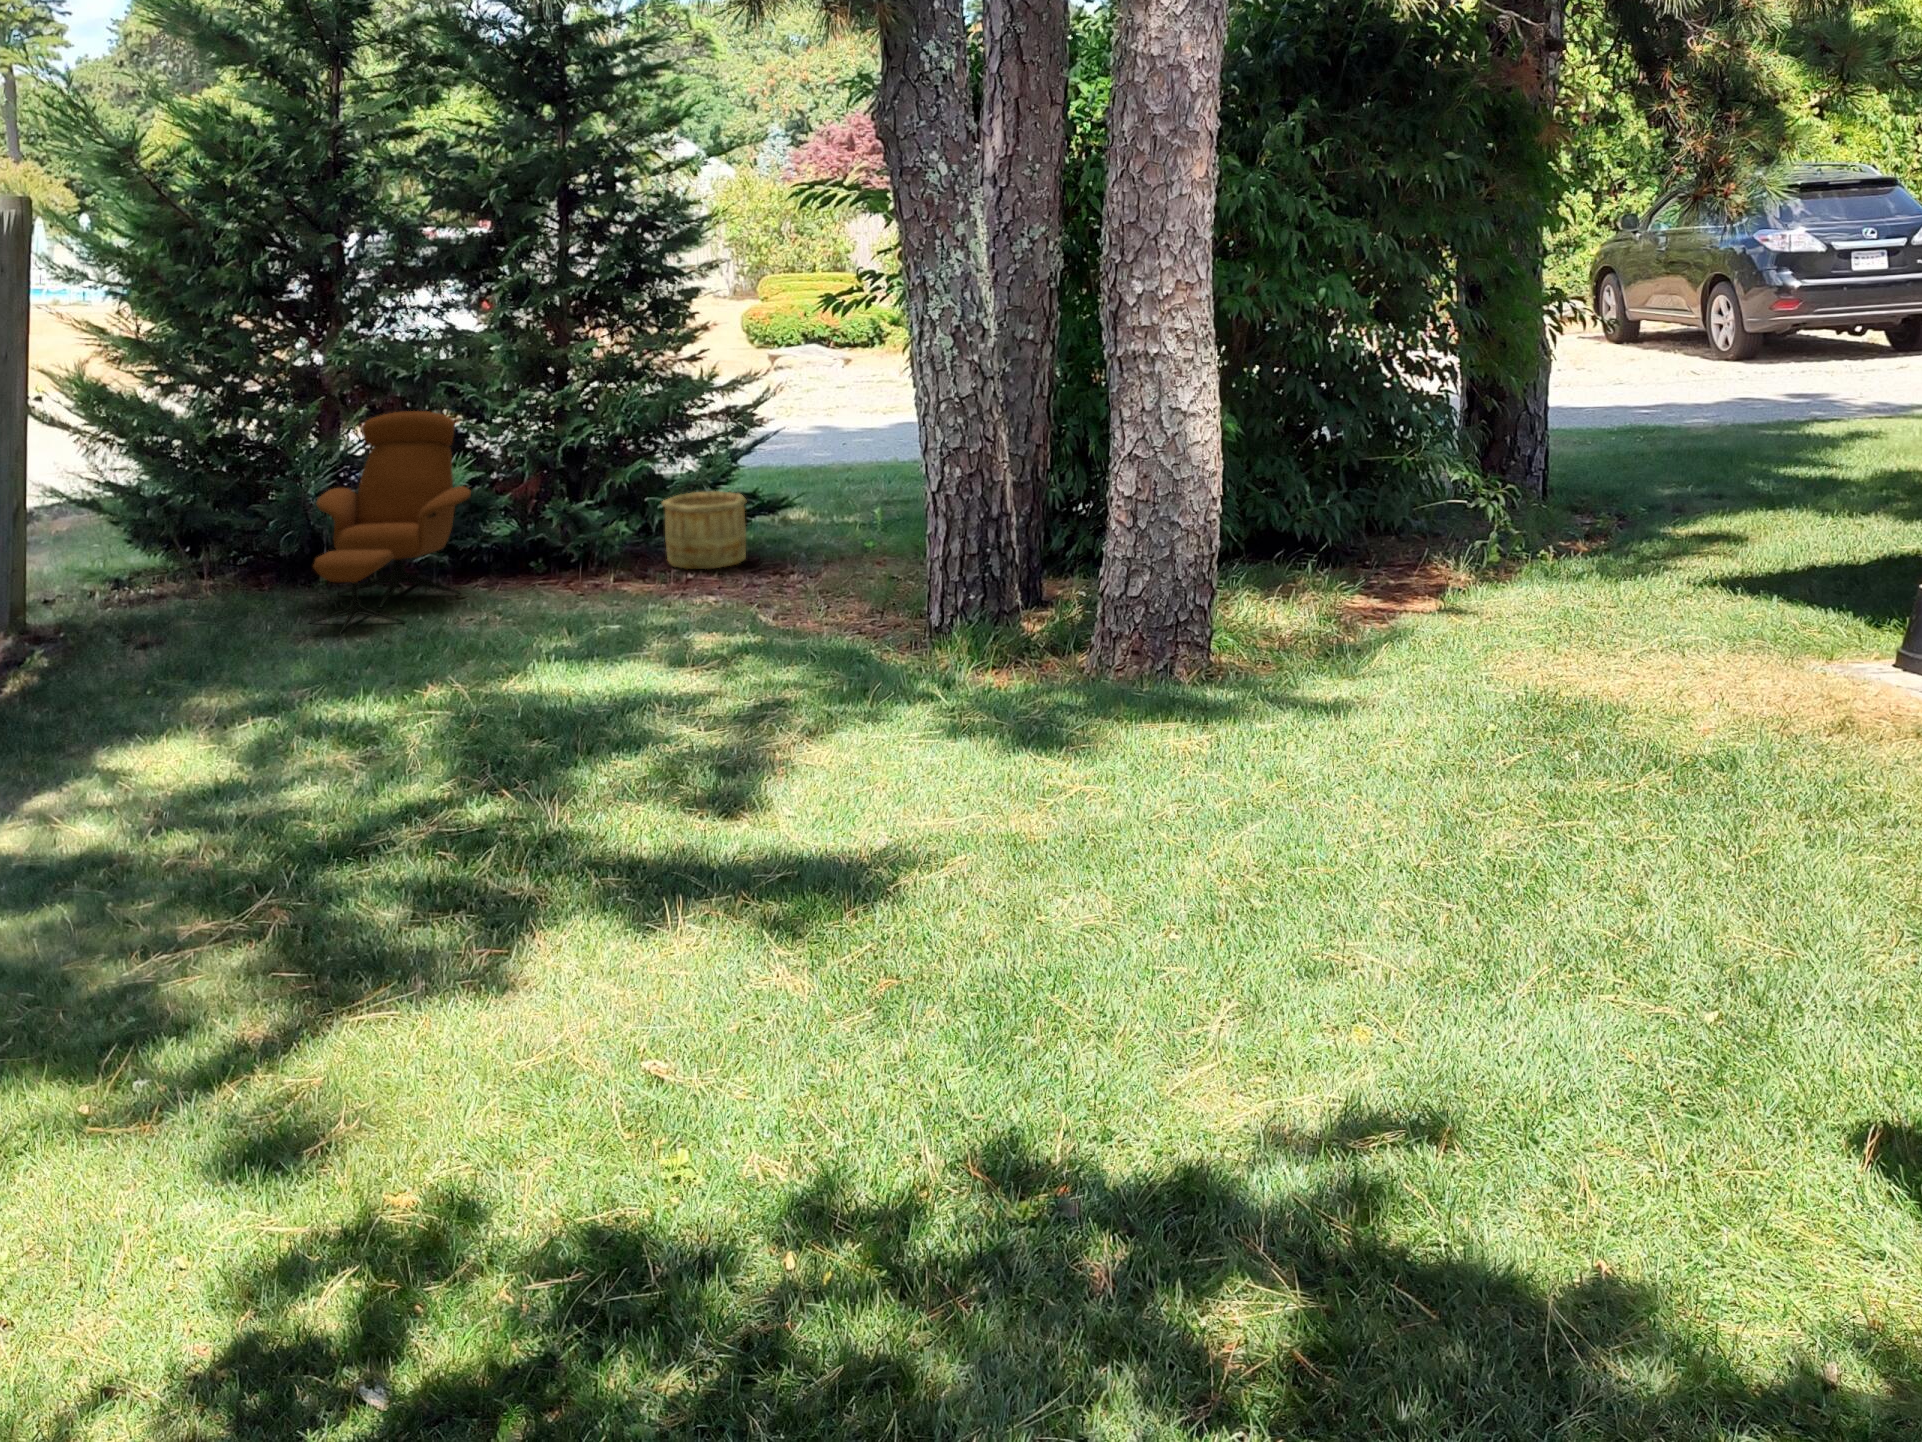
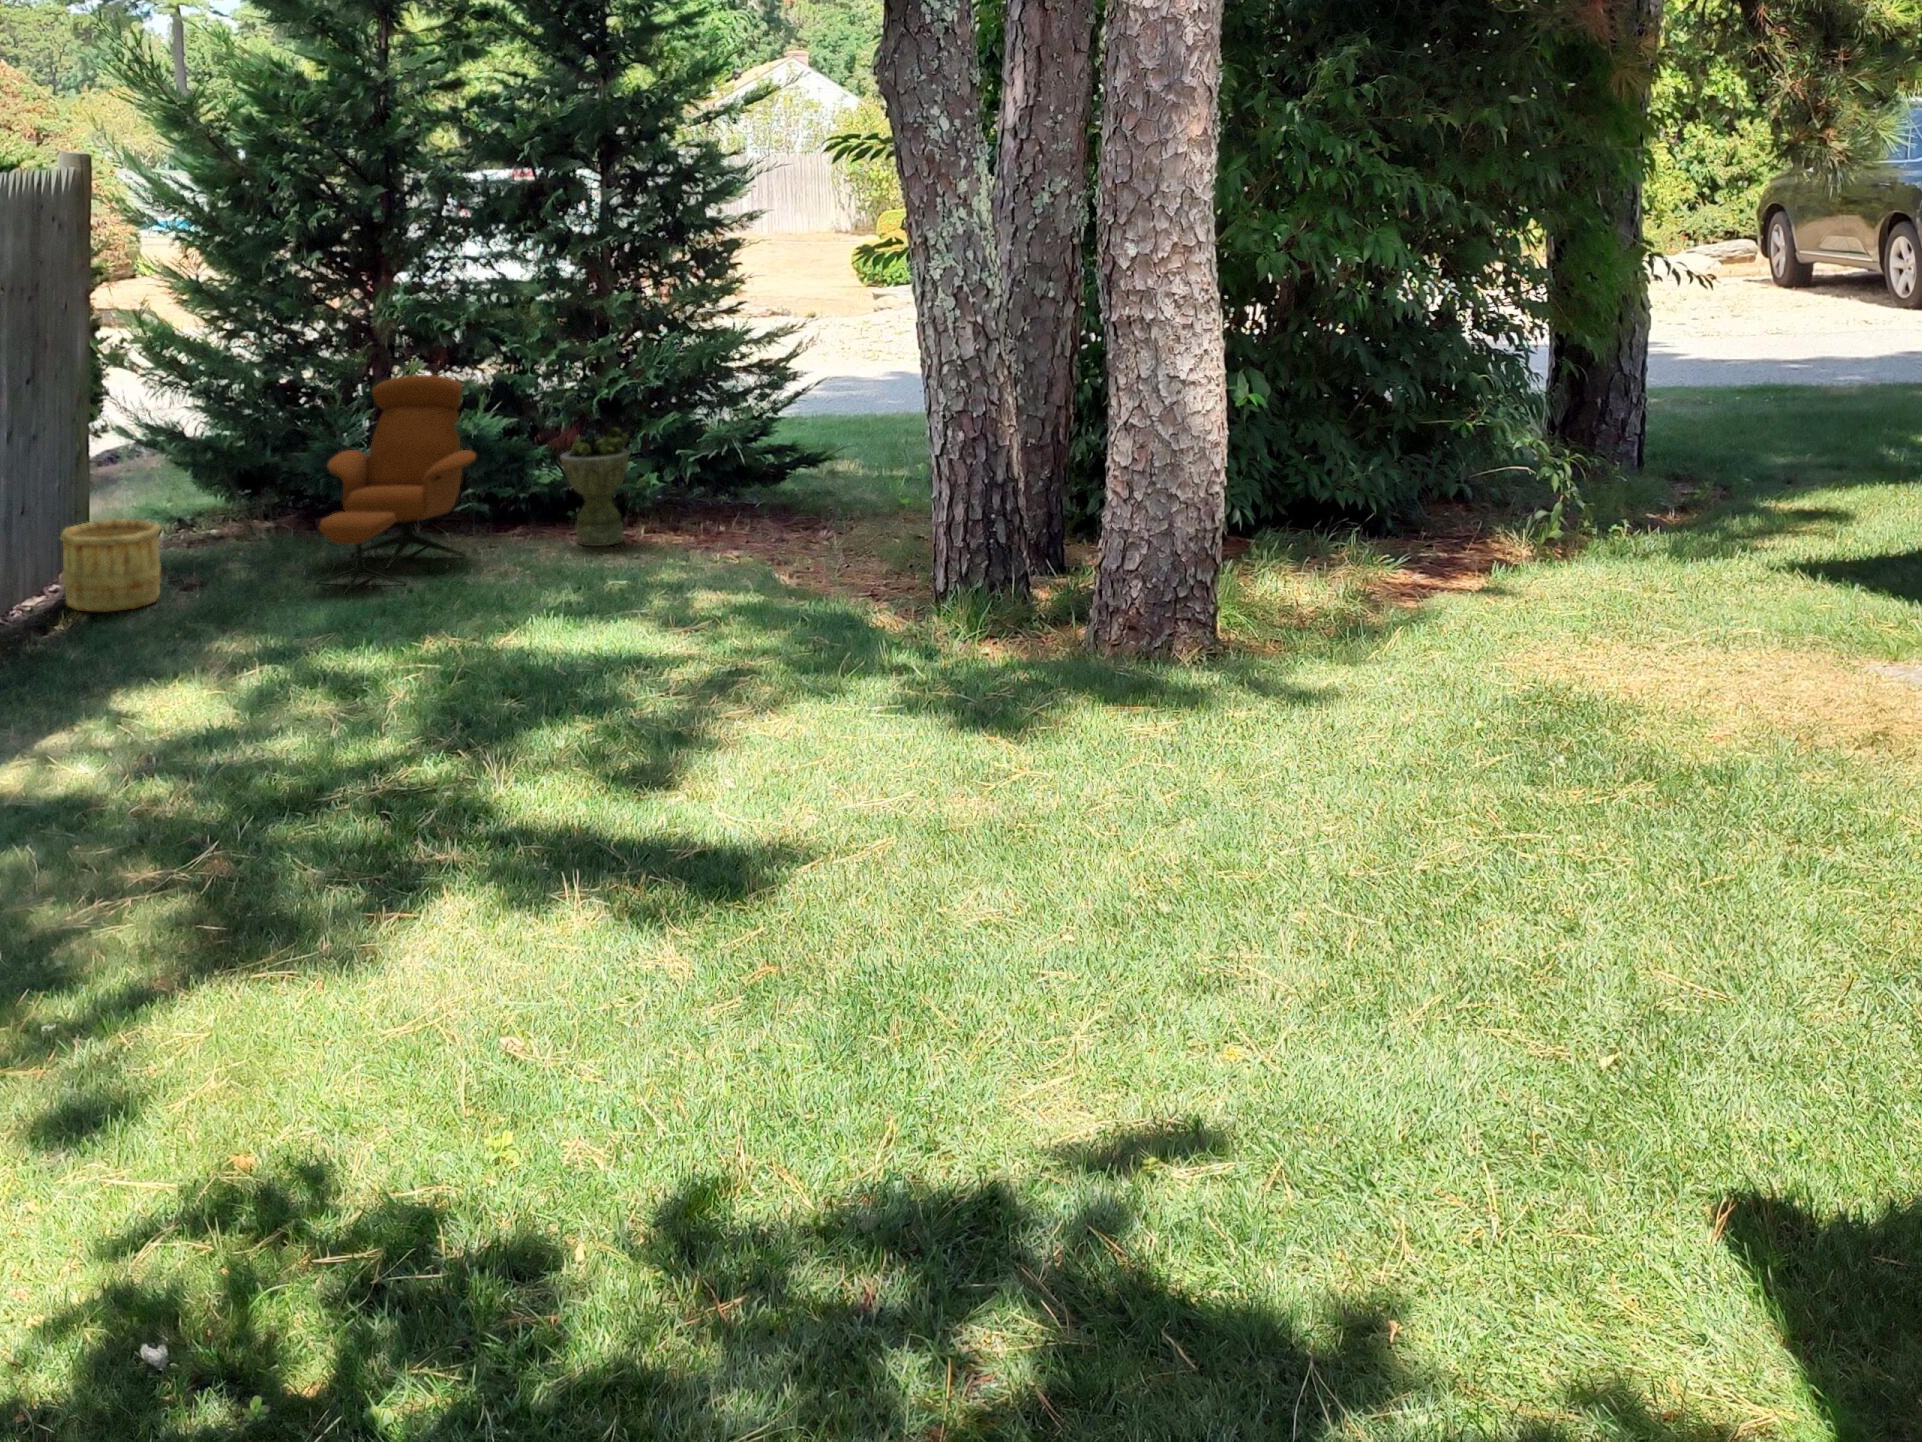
planter: none [554,462,624,581] -> present [560,428,629,546]
wooden bucket: present [662,491,747,569] -> present [60,519,161,611]

